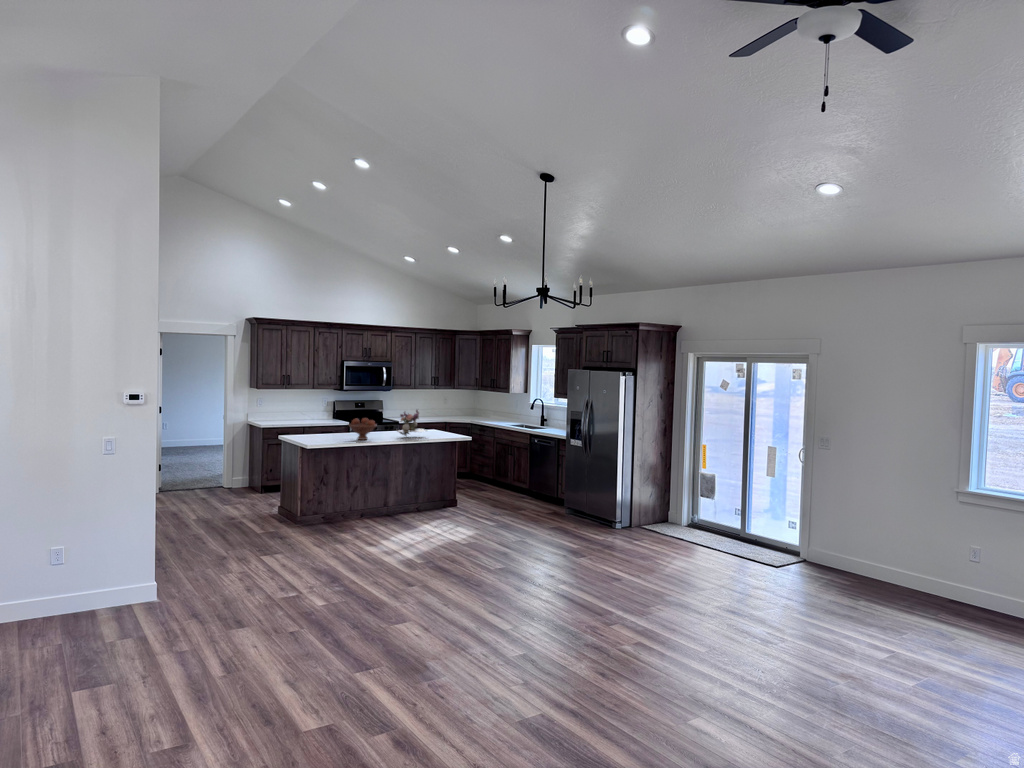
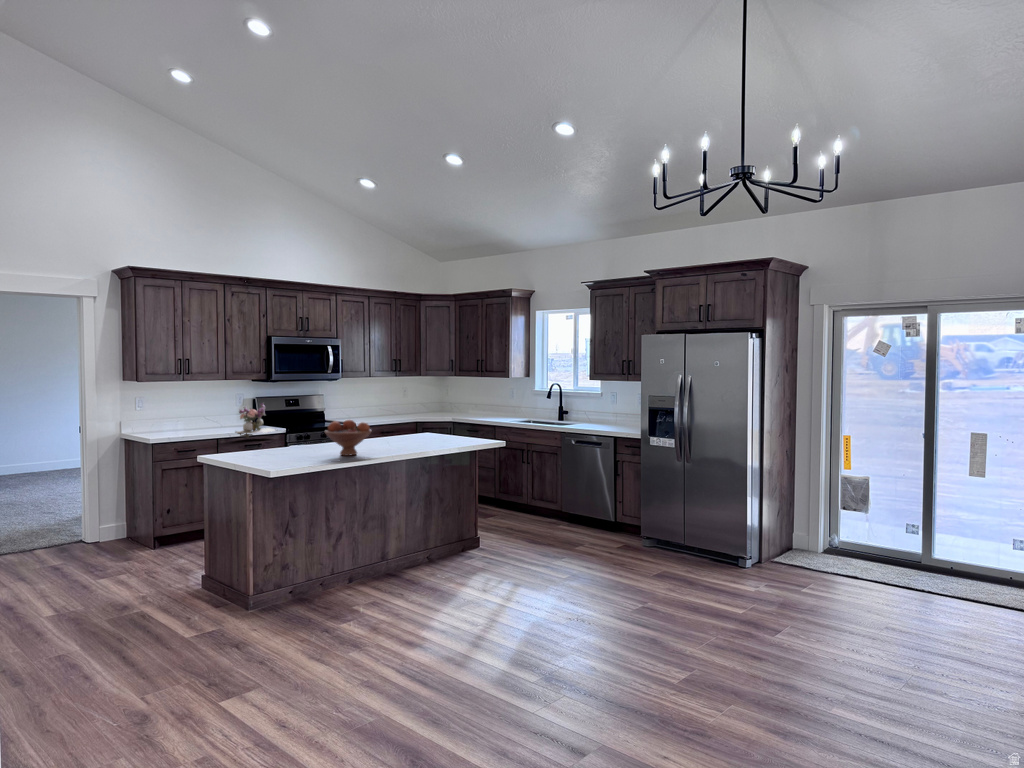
flower arrangement: present [397,410,426,436] -> present [235,403,277,438]

